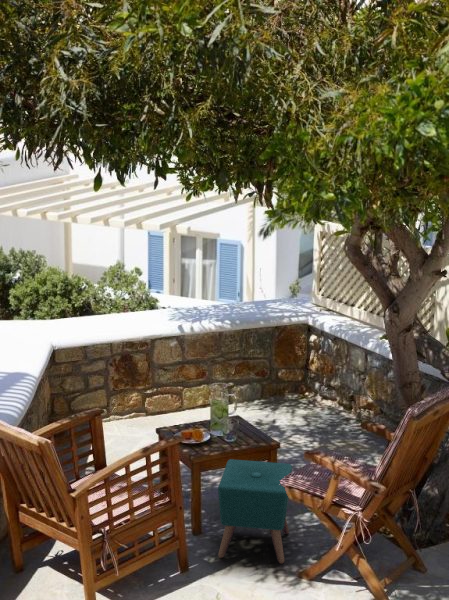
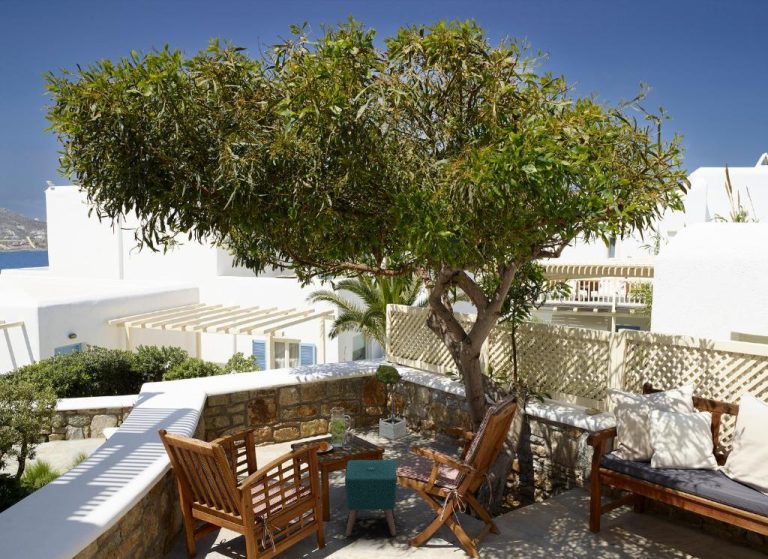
potted tree: none [292,313,334,421] -> present [375,365,407,440]

